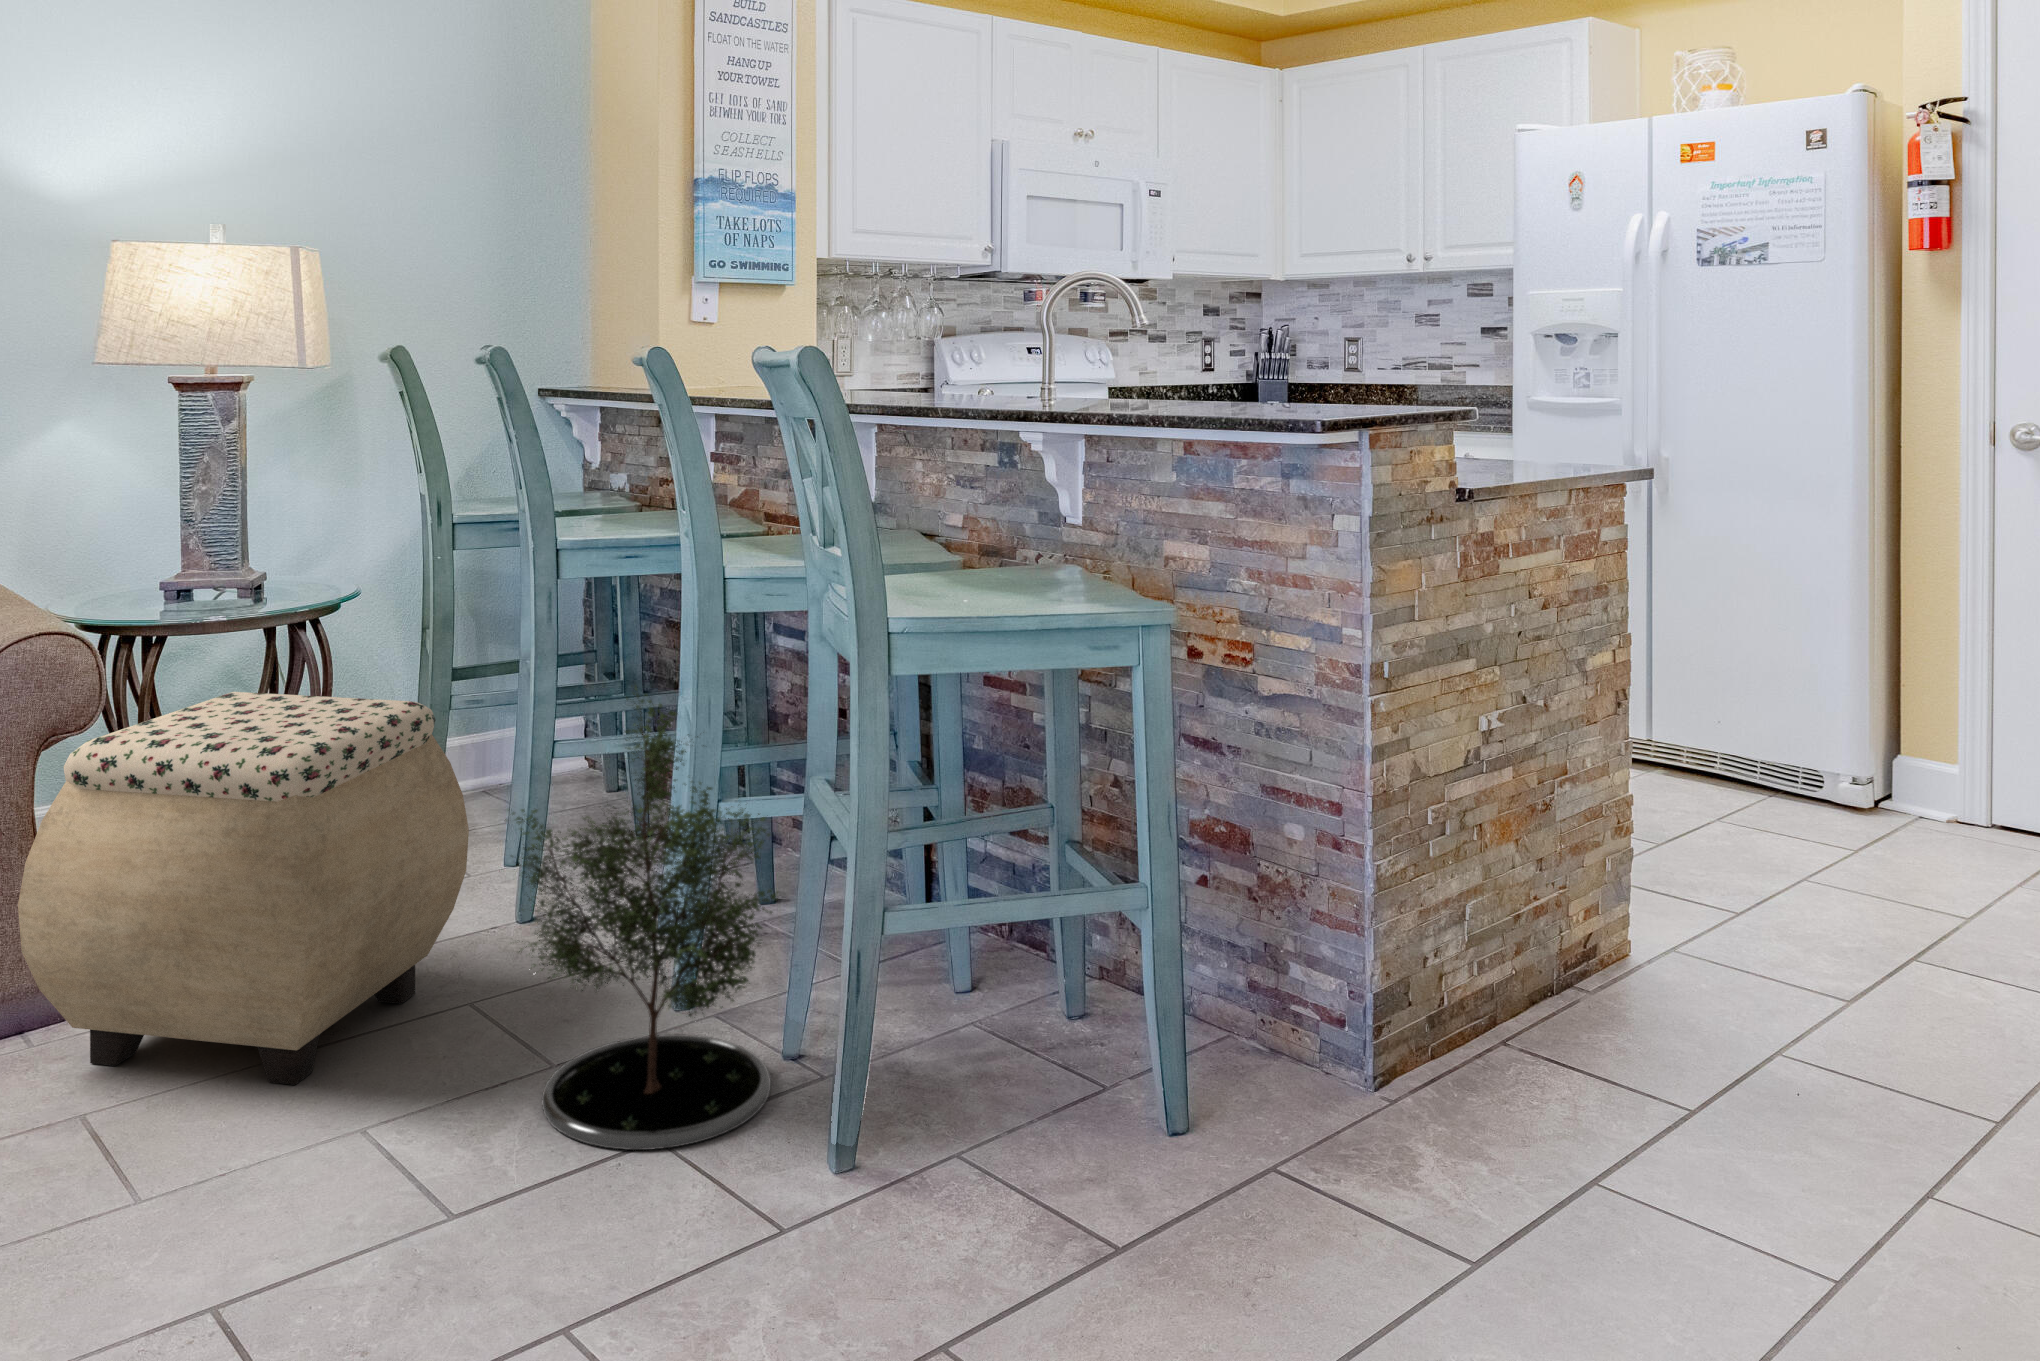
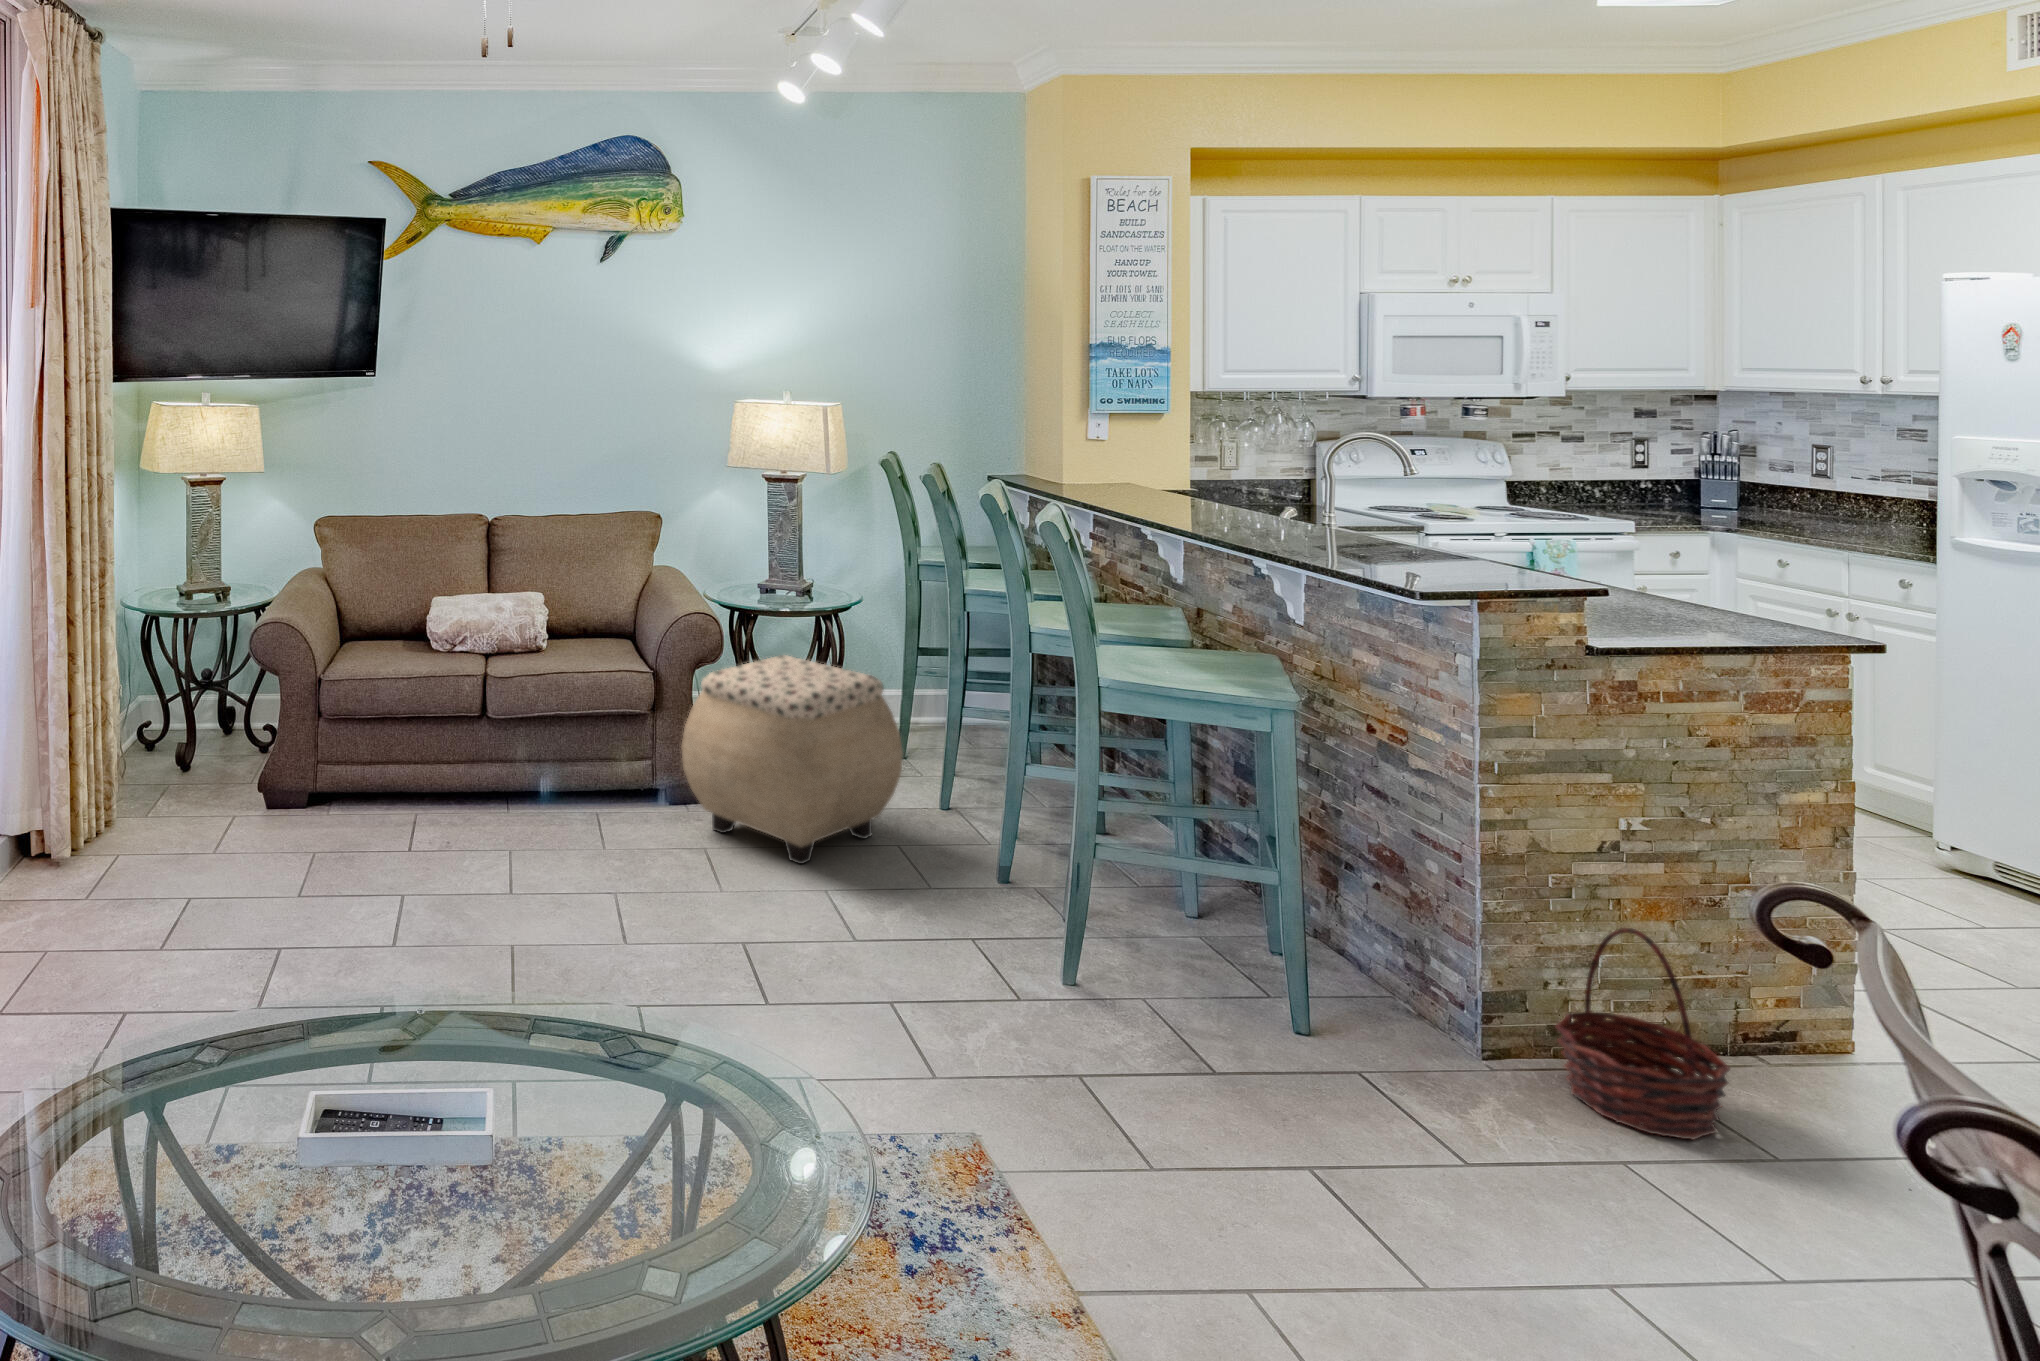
potted tree: present [505,686,778,1150] -> none [899,687,1061,949]
basket: none [1455,858,1647,1132] -> present [1556,928,1730,1140]

